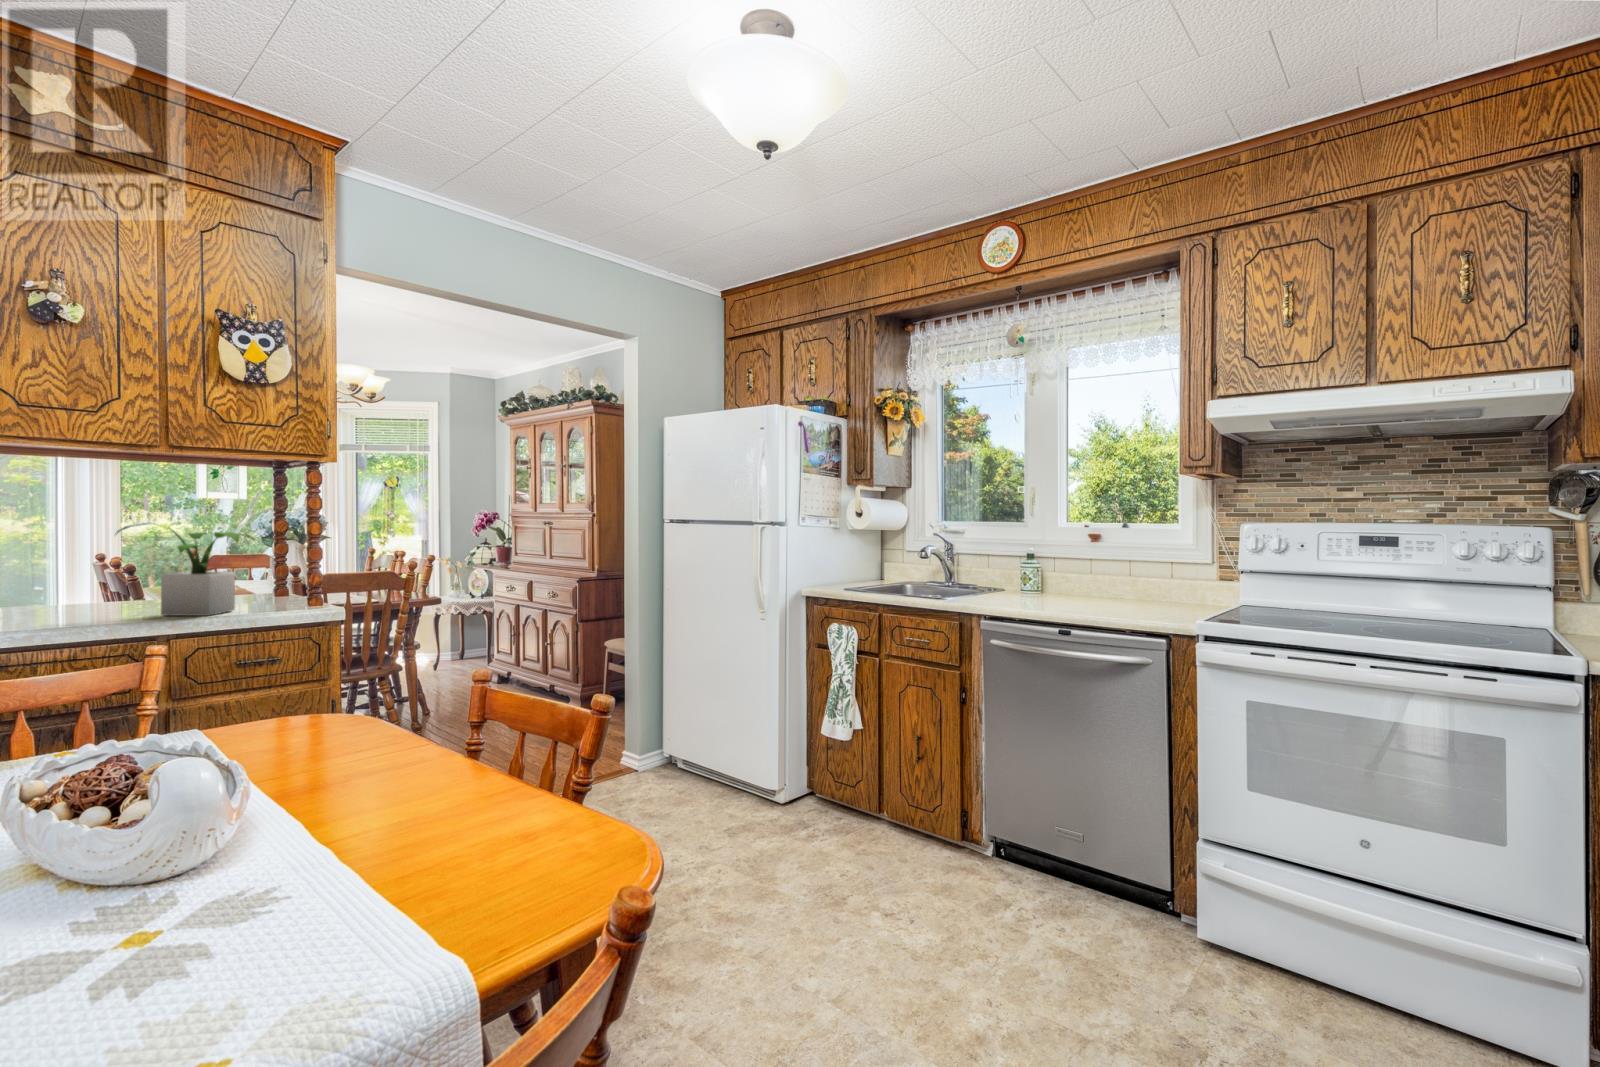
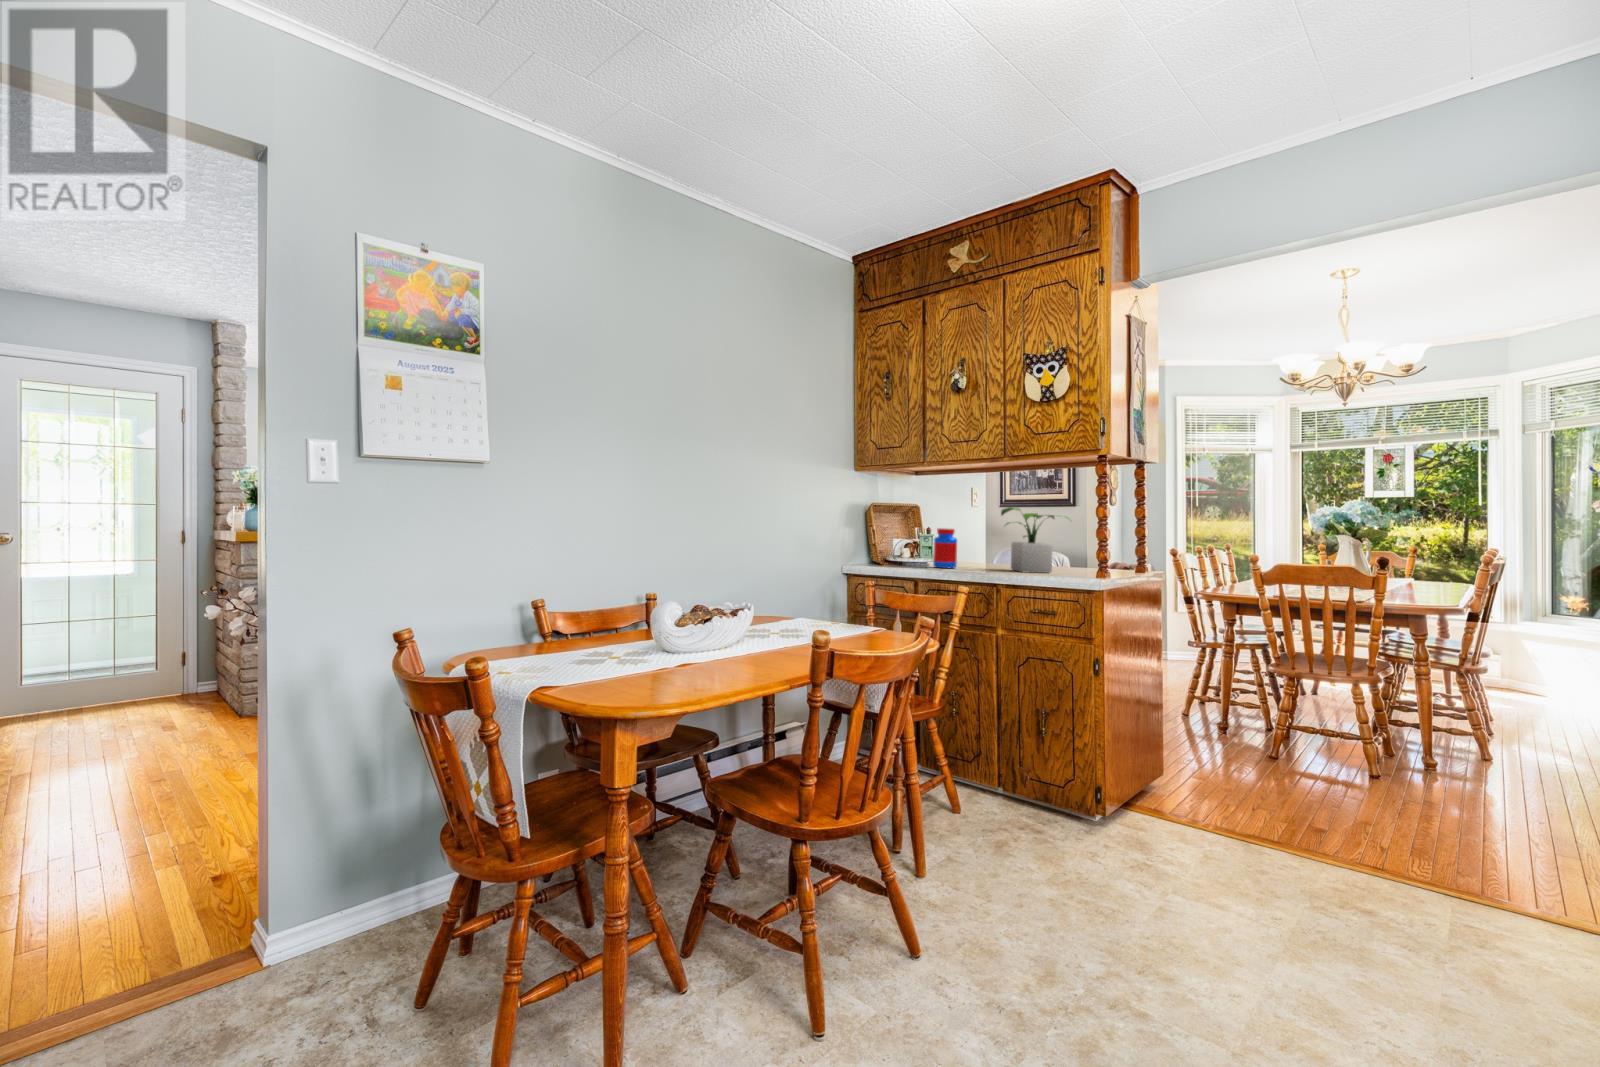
jar: none [50,561,104,630] -> present [933,528,957,568]

